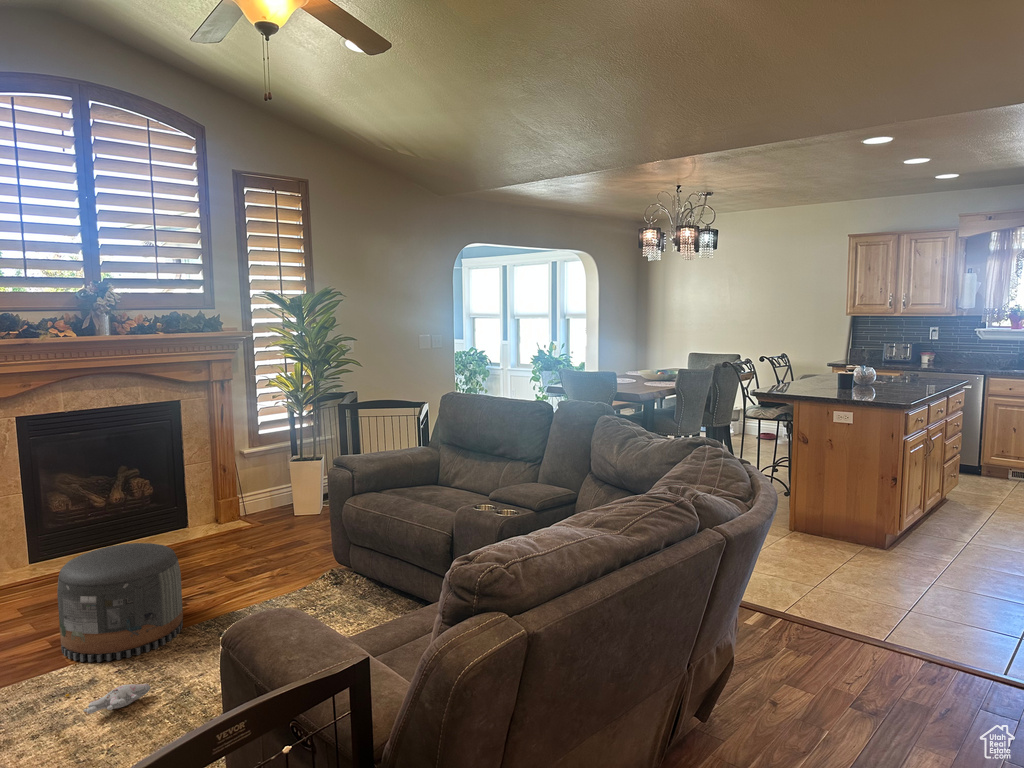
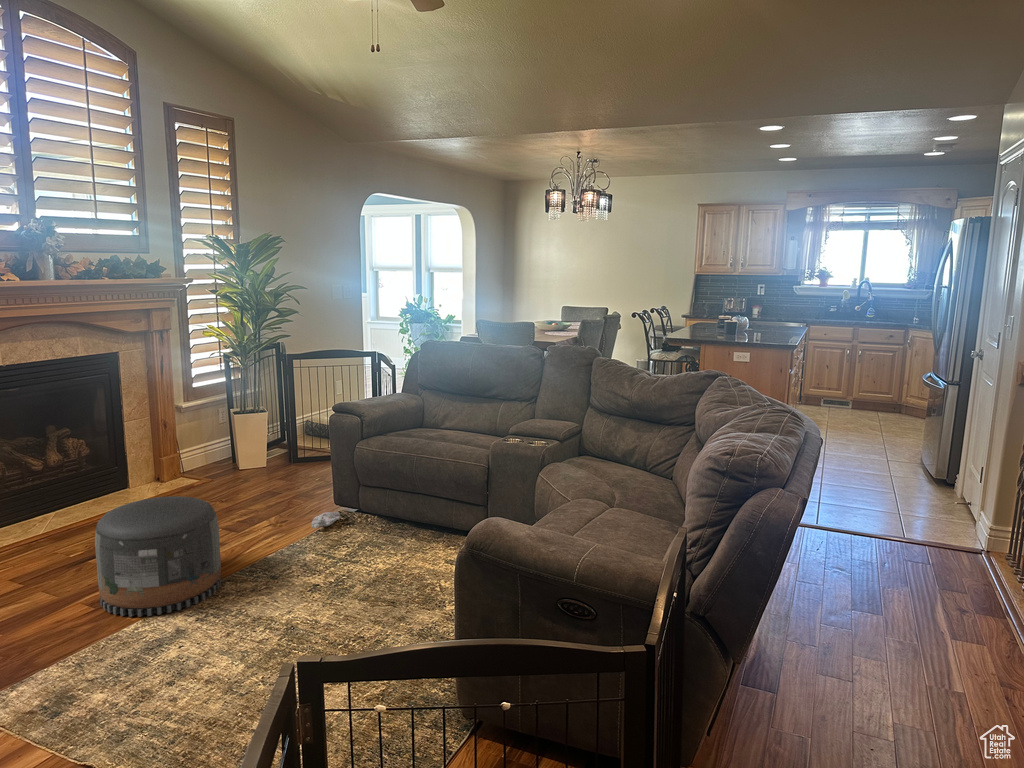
plush toy: present [65,684,150,713] -> present [278,512,340,528]

